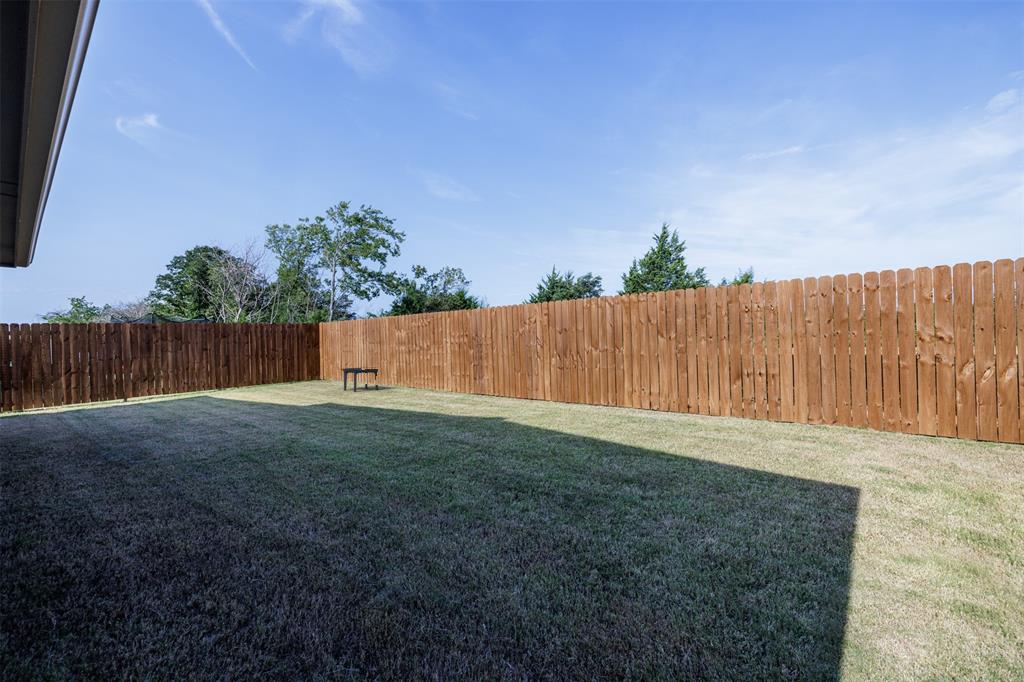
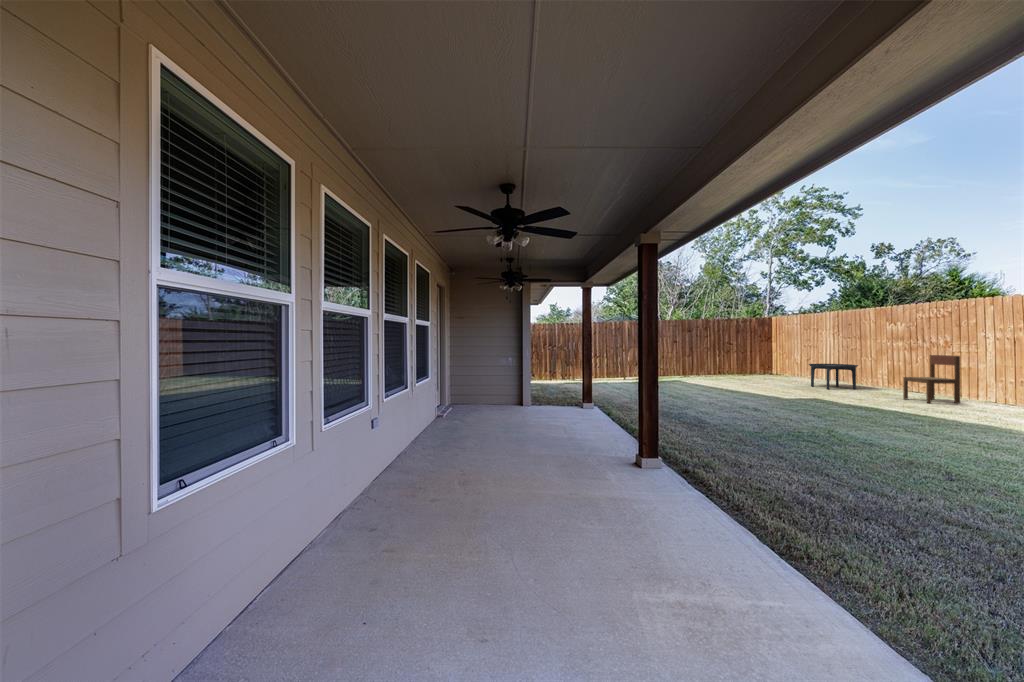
dining chair: none [402,357,435,397] -> present [903,355,960,403]

